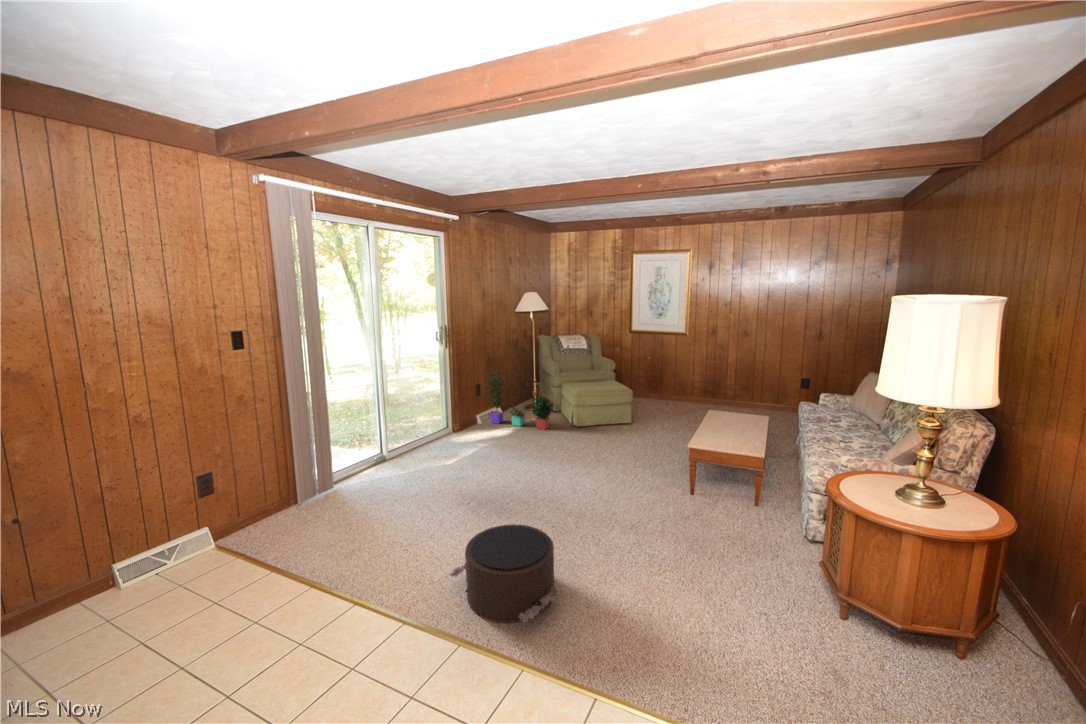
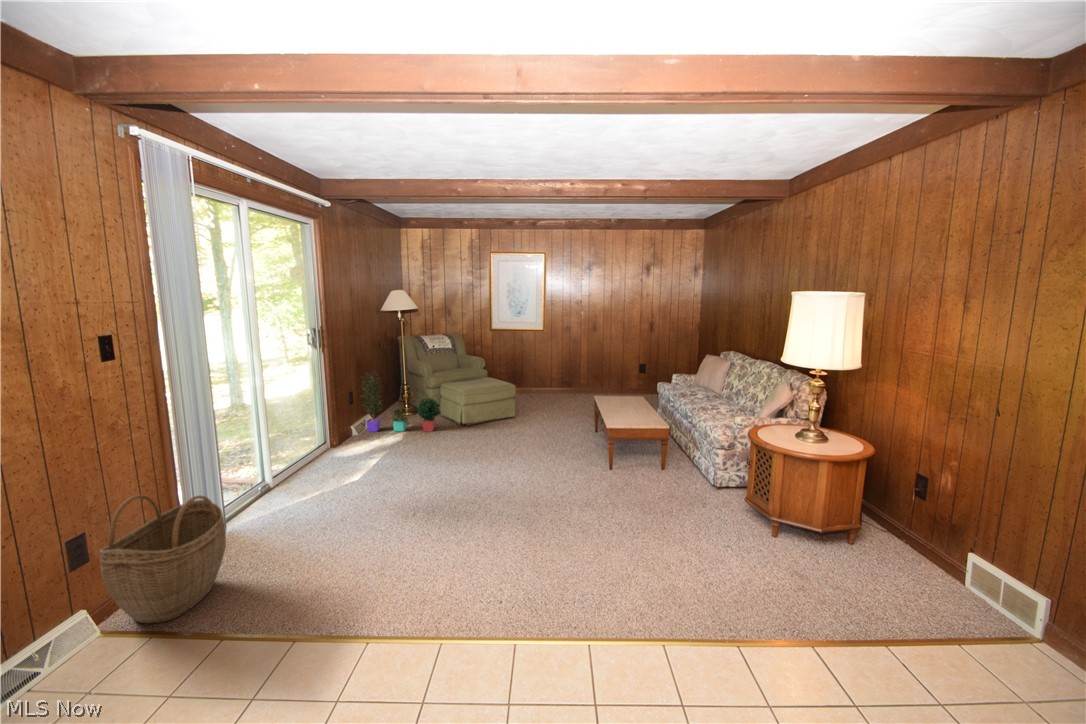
woven basket: none [213,450,304,549] -> present [100,495,226,623]
pouf: present [450,524,561,623] -> none [462,512,574,603]

